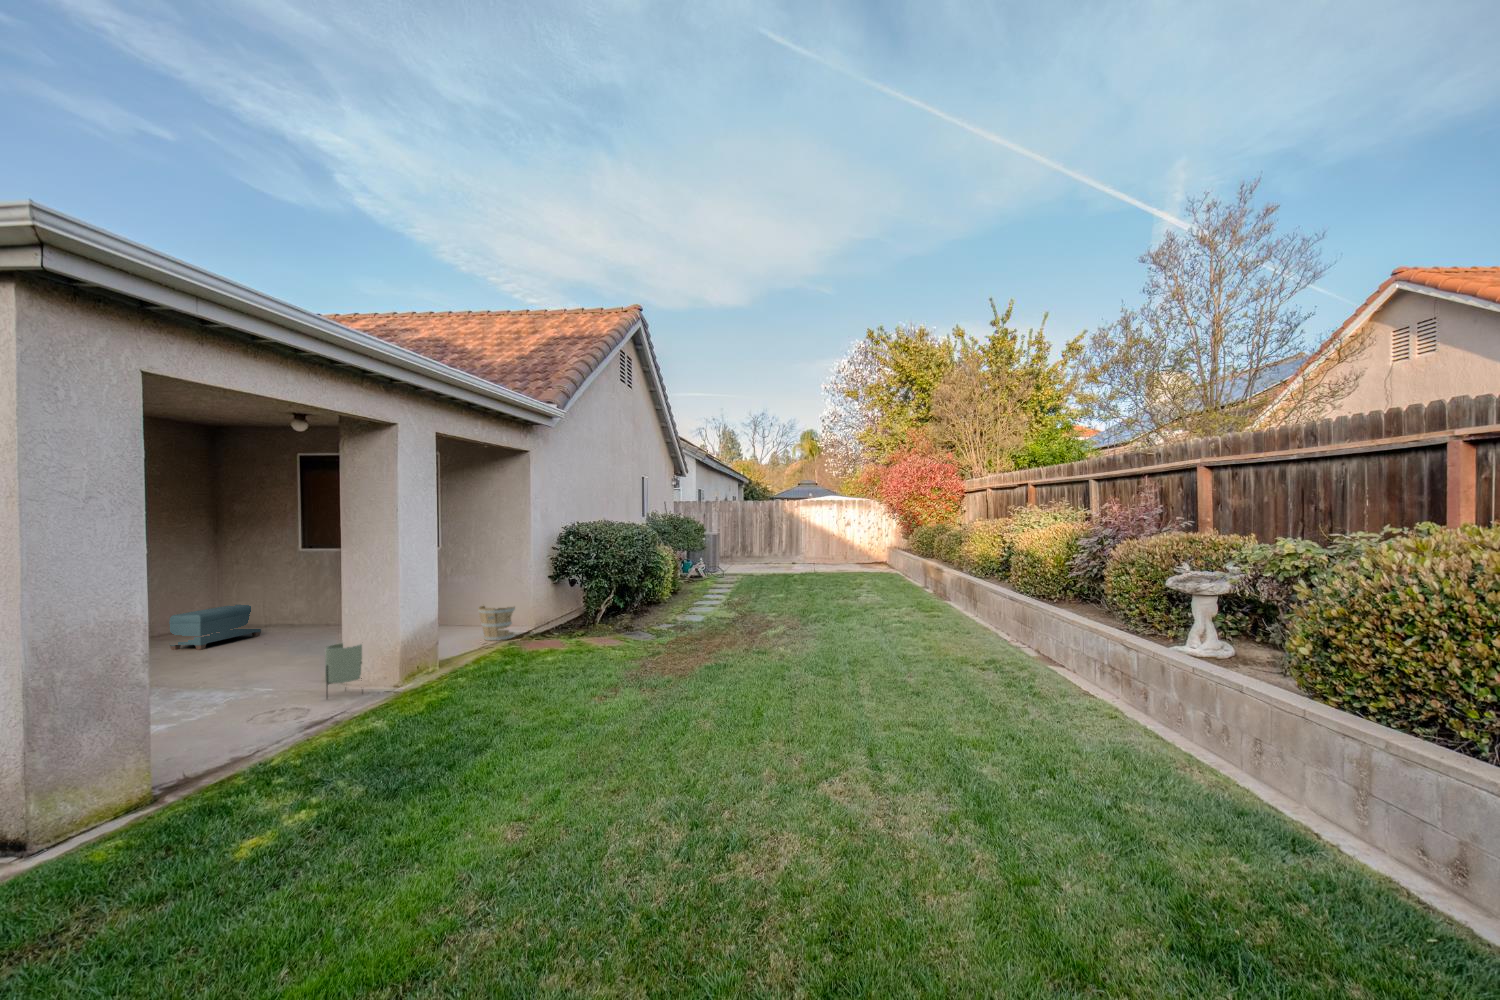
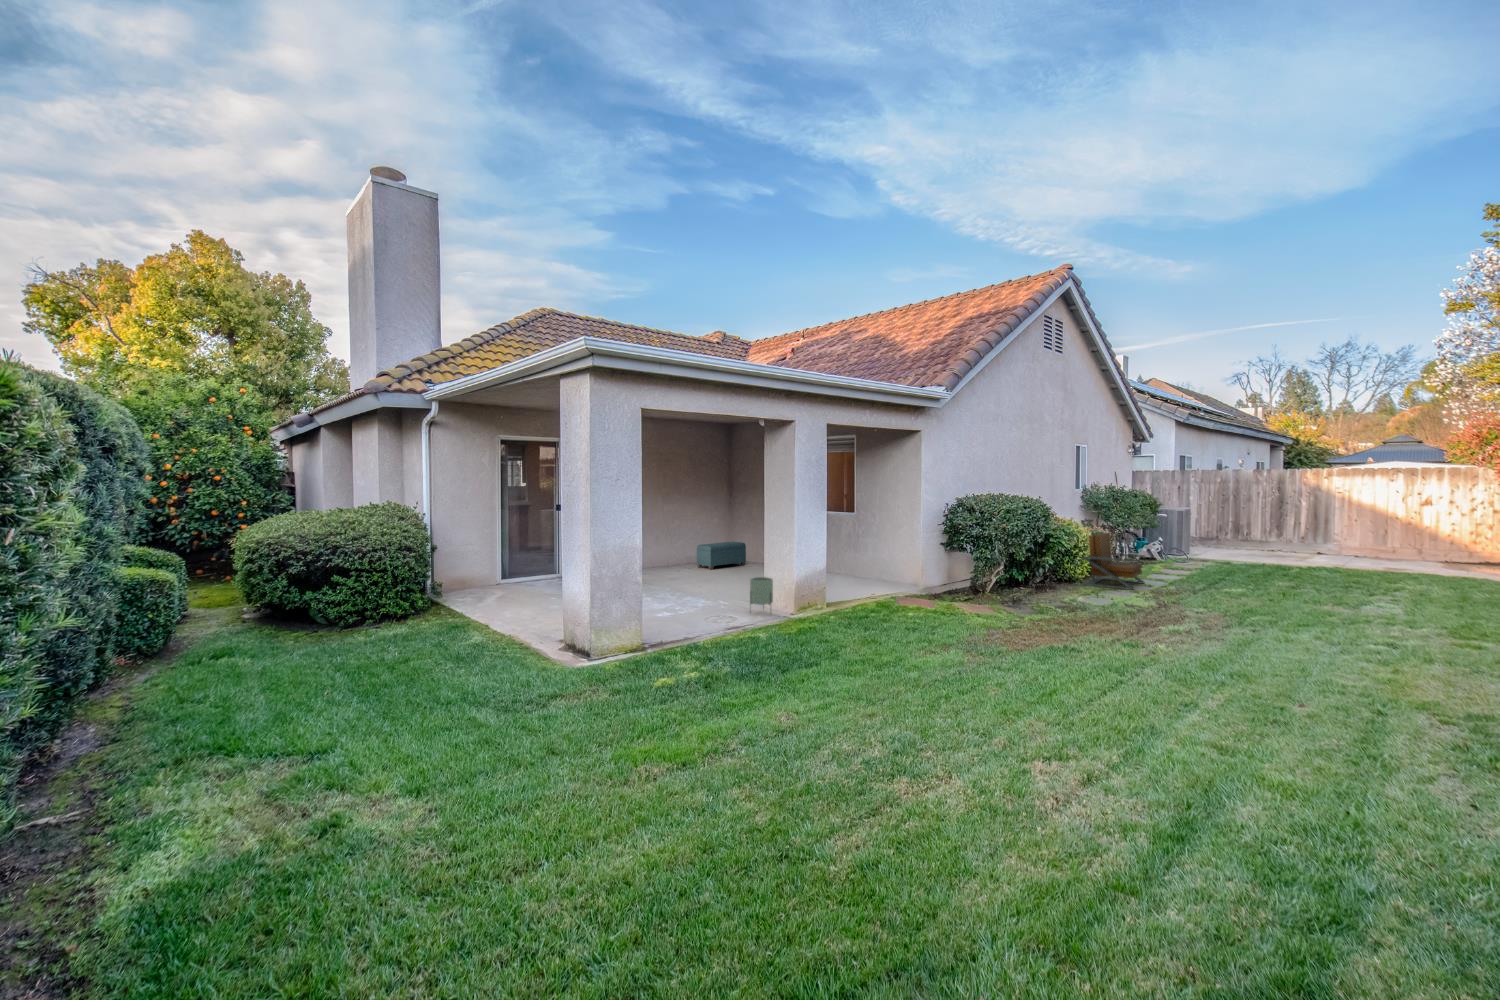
lounge chair: none [674,554,719,604] -> present [1082,533,1144,590]
wooden bucket: present [478,606,515,641] -> none [873,561,907,594]

